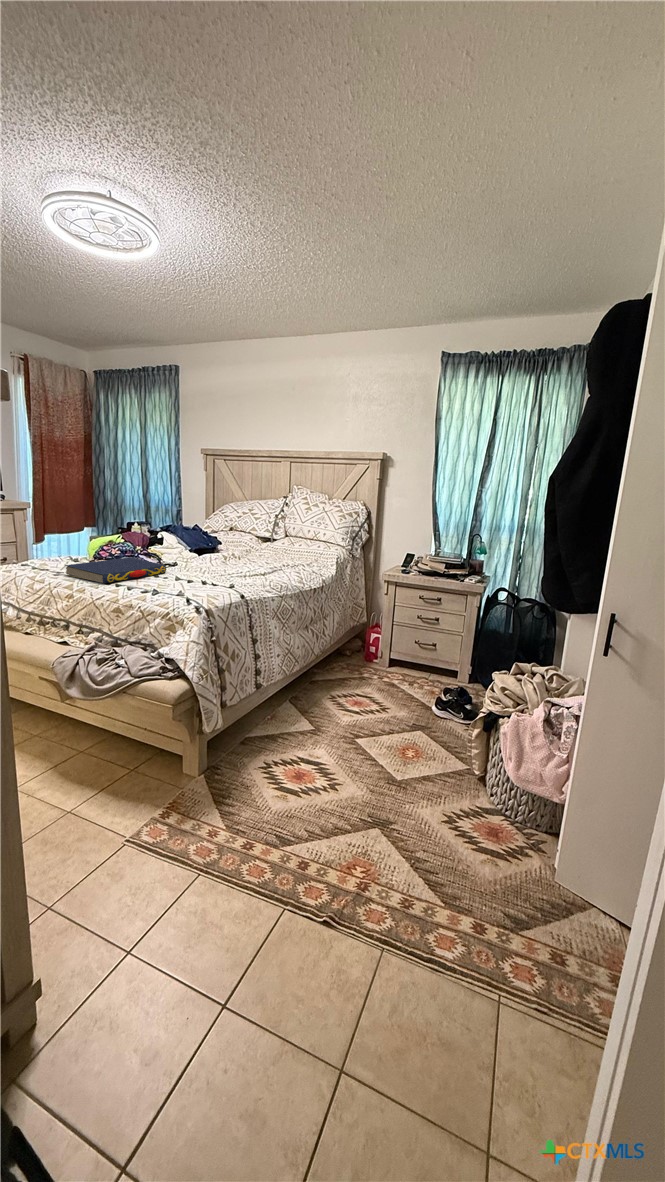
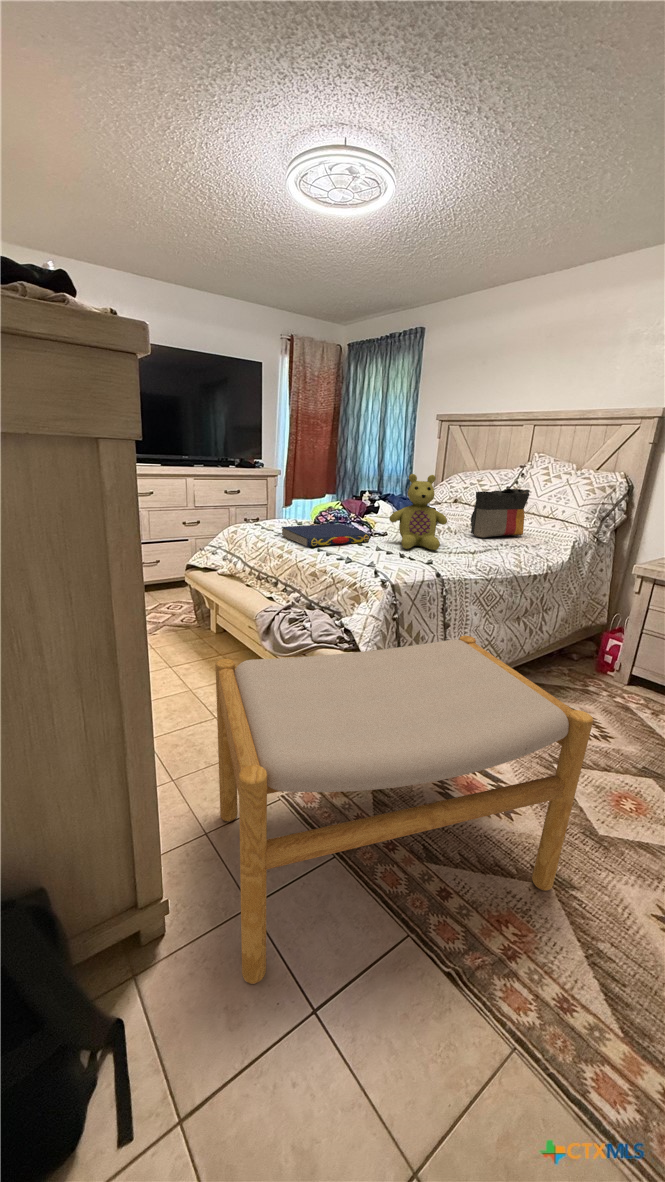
stuffed bear: none [184,507,238,576] -> present [389,474,447,550]
tote bag: none [253,517,299,560] -> present [471,489,530,537]
footstool: none [43,644,391,1026] -> present [216,636,593,984]

